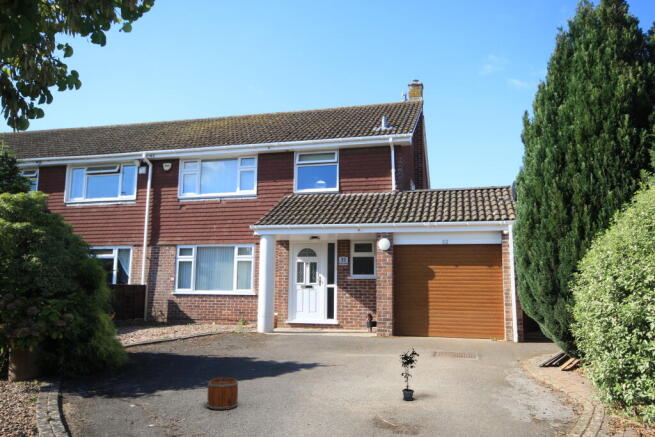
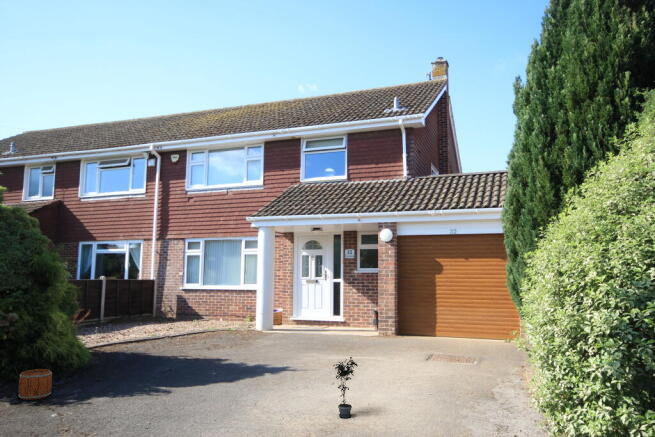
bucket: present [207,378,238,410] -> present [19,369,52,400]

